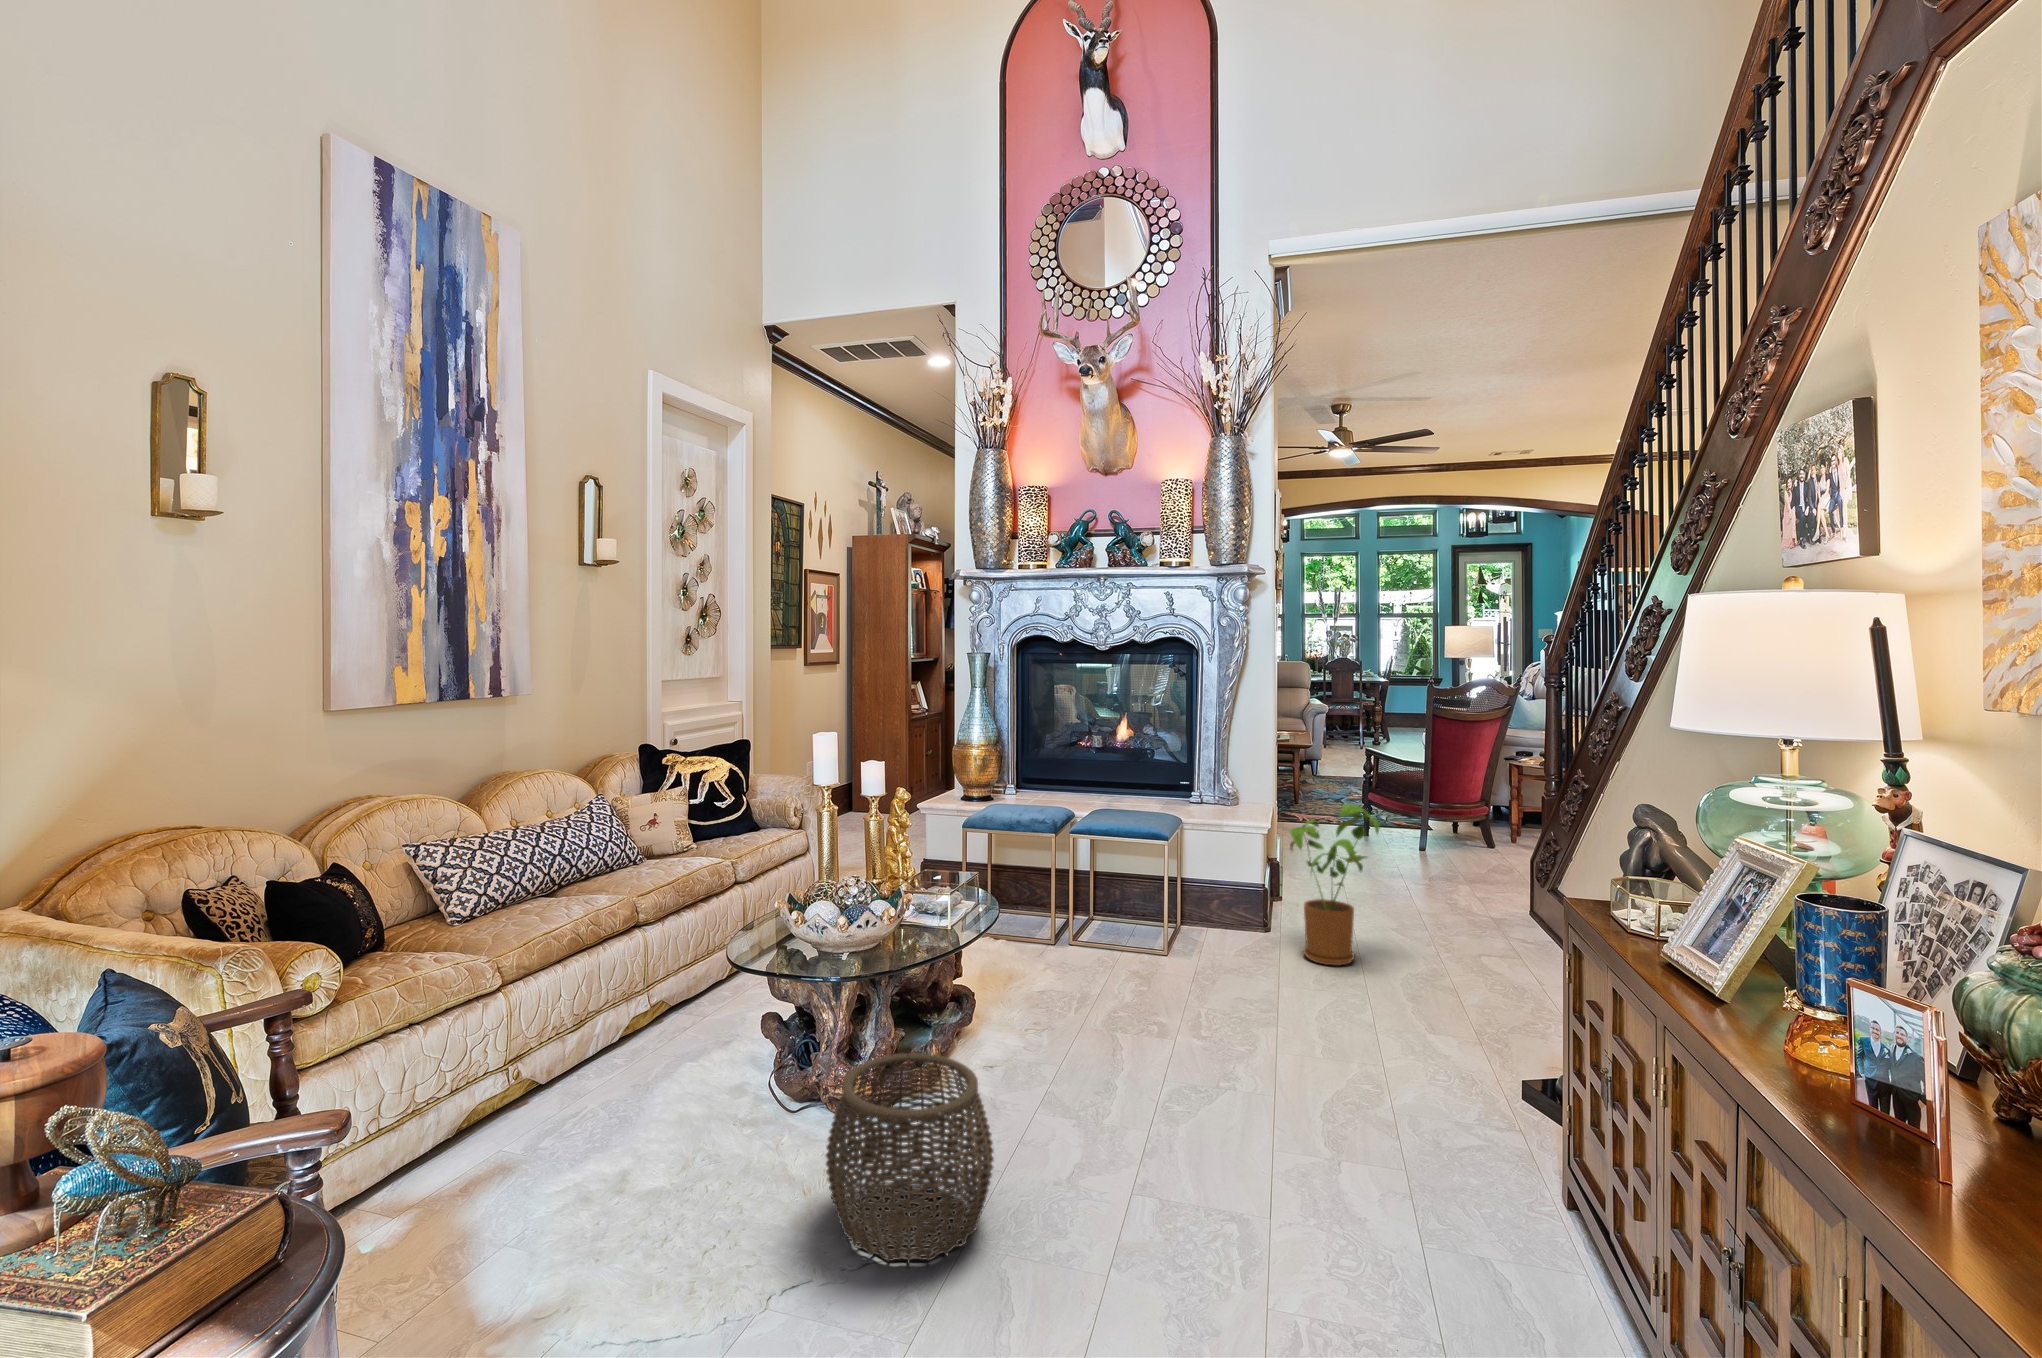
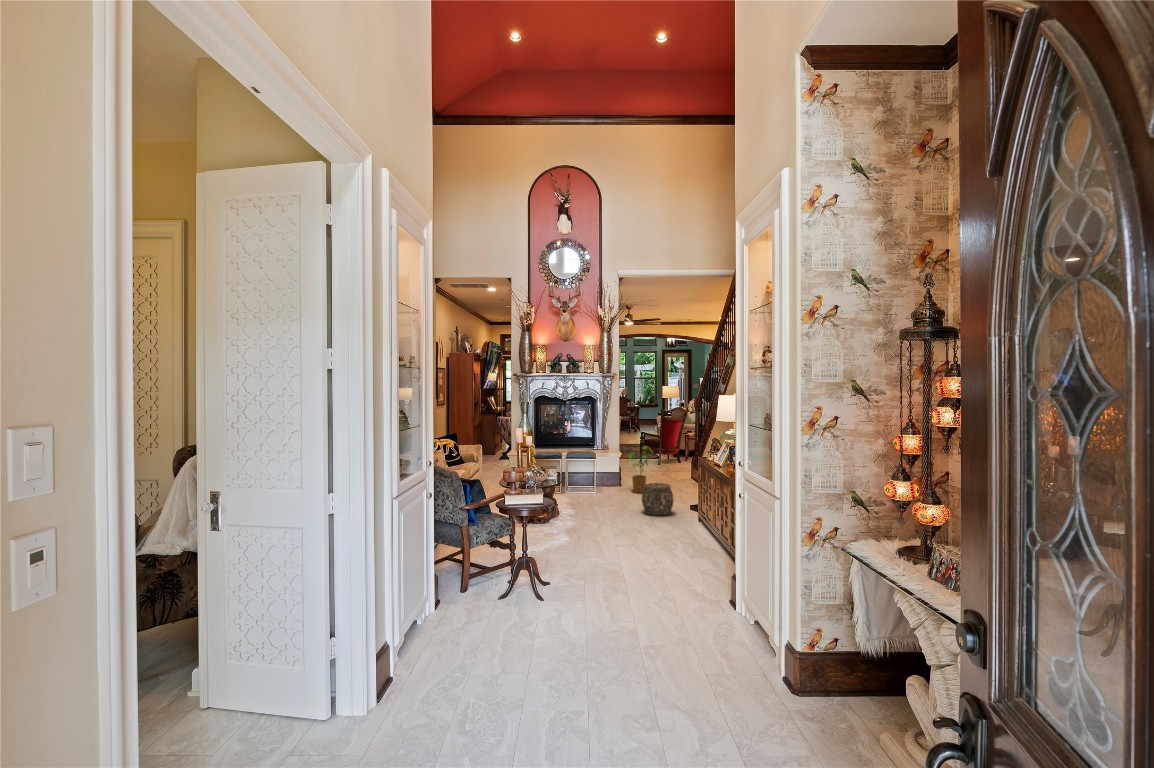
woven basket: present [826,1053,994,1263] -> present [642,483,673,515]

